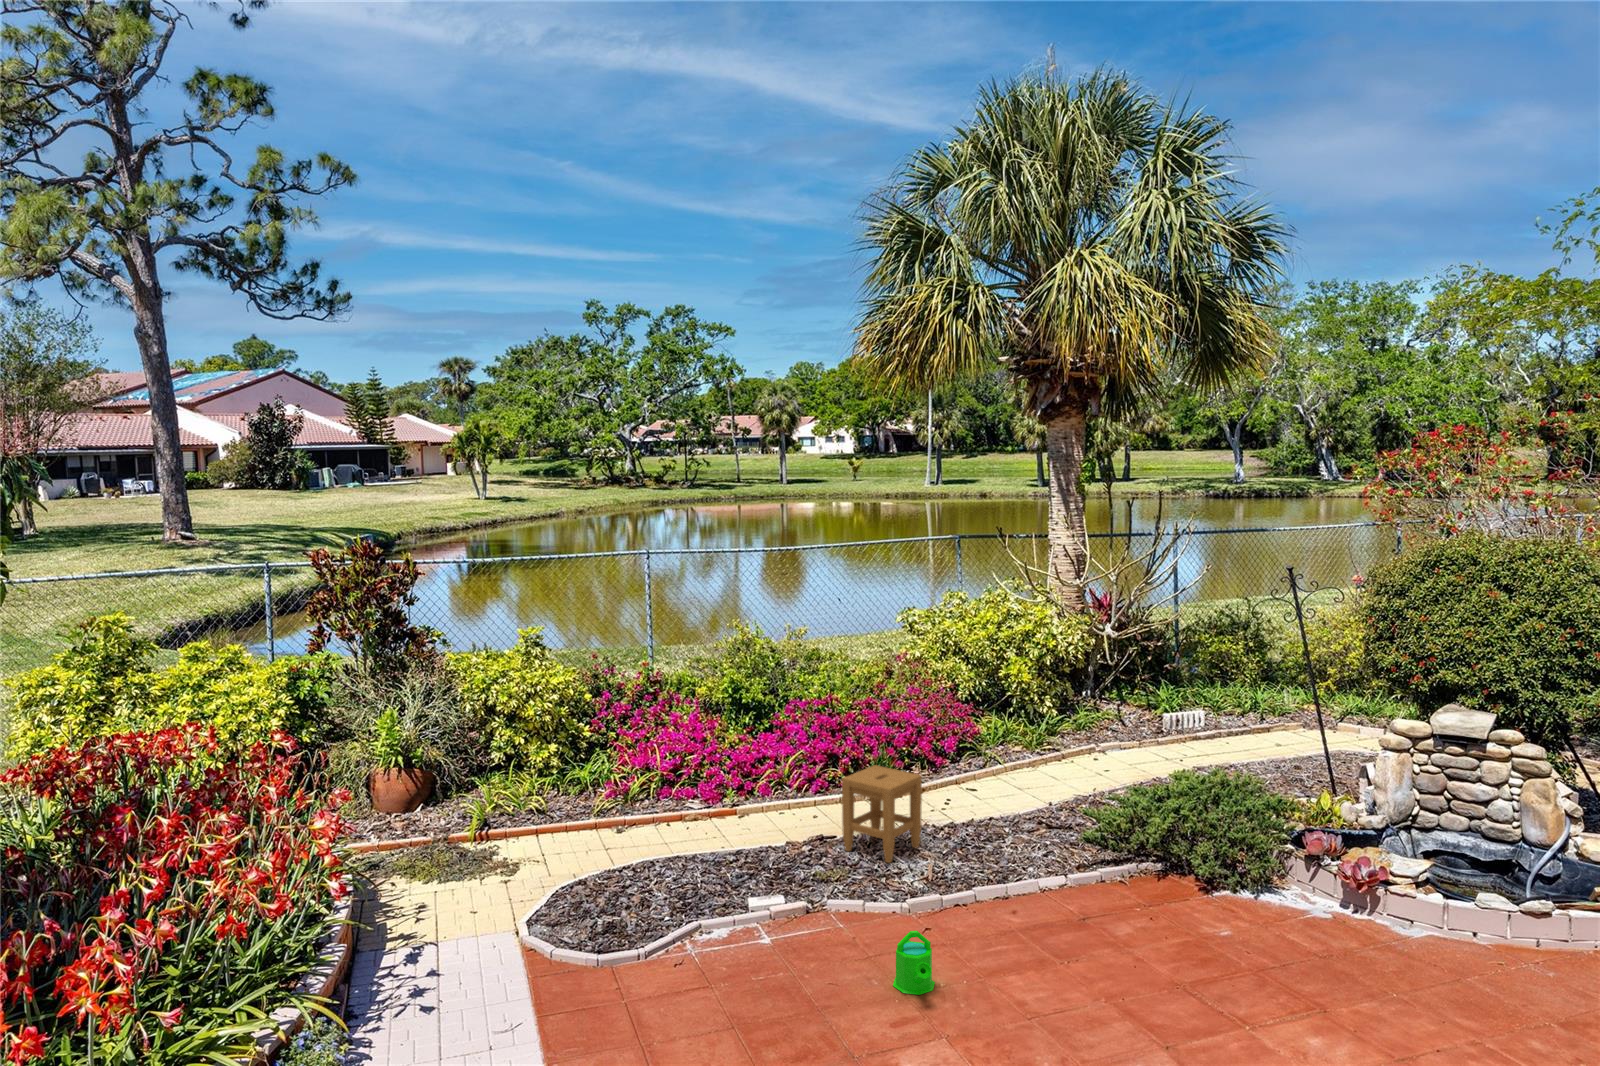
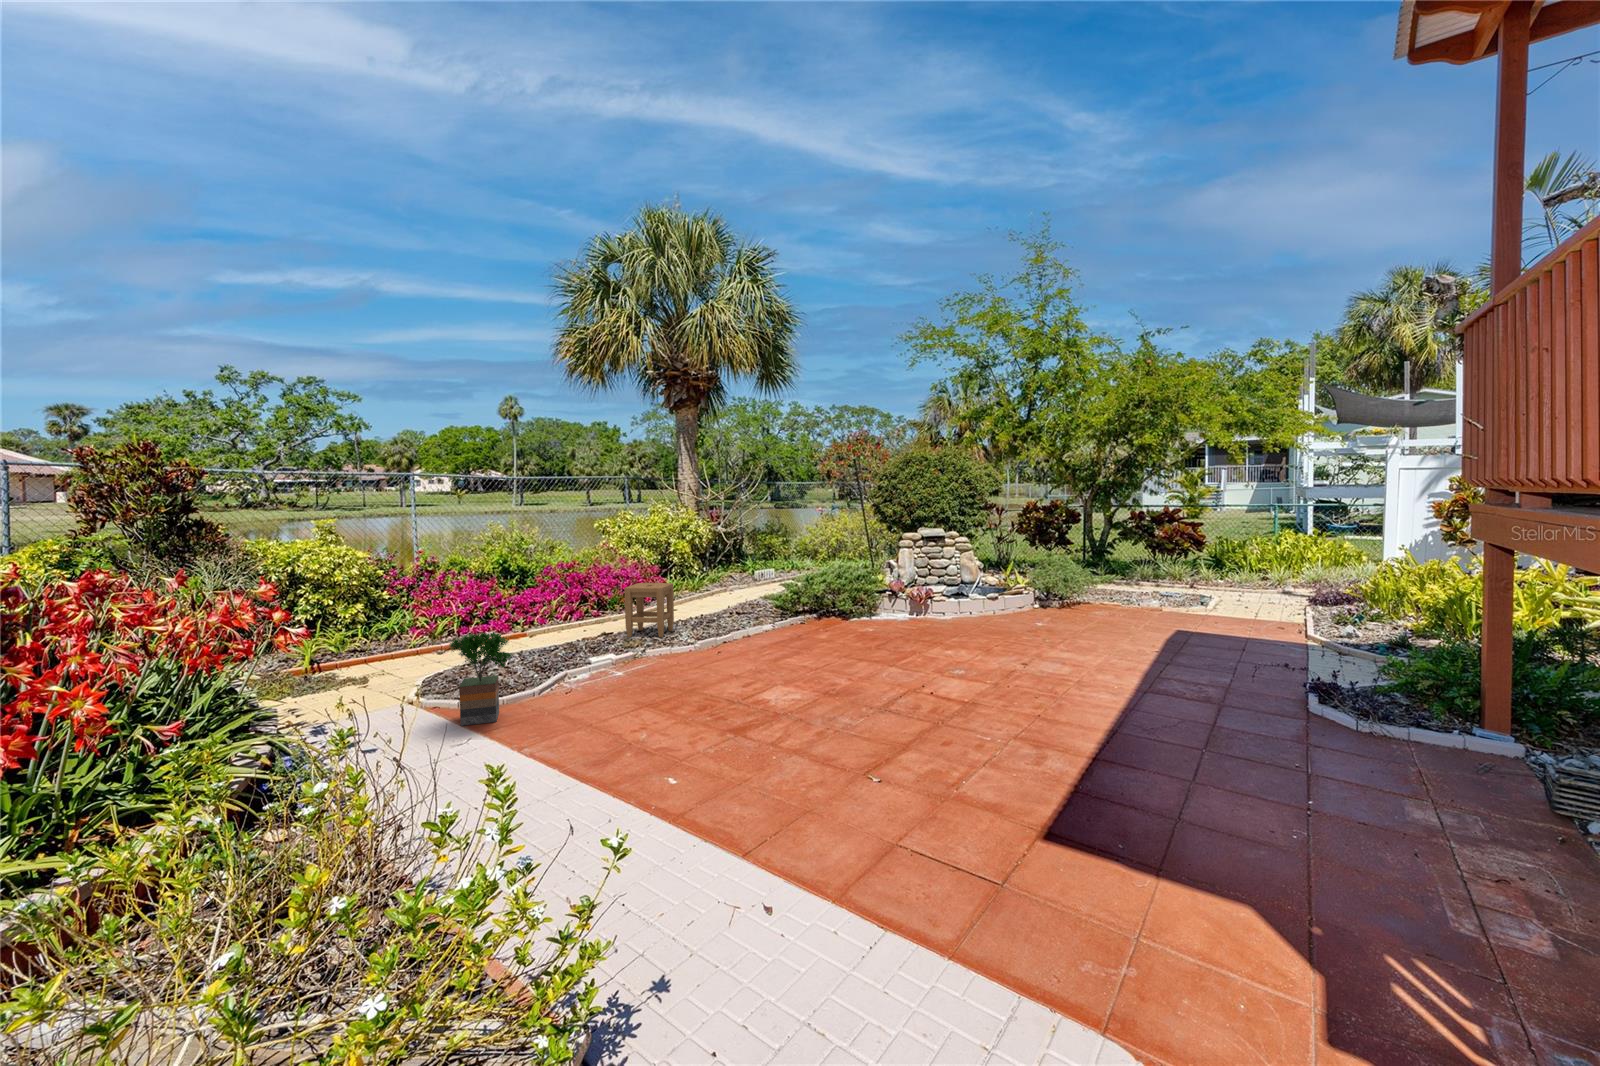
potted tree: none [513,882,587,1008] -> present [449,632,511,726]
watering can: present [893,931,935,995] -> none [719,637,751,675]

